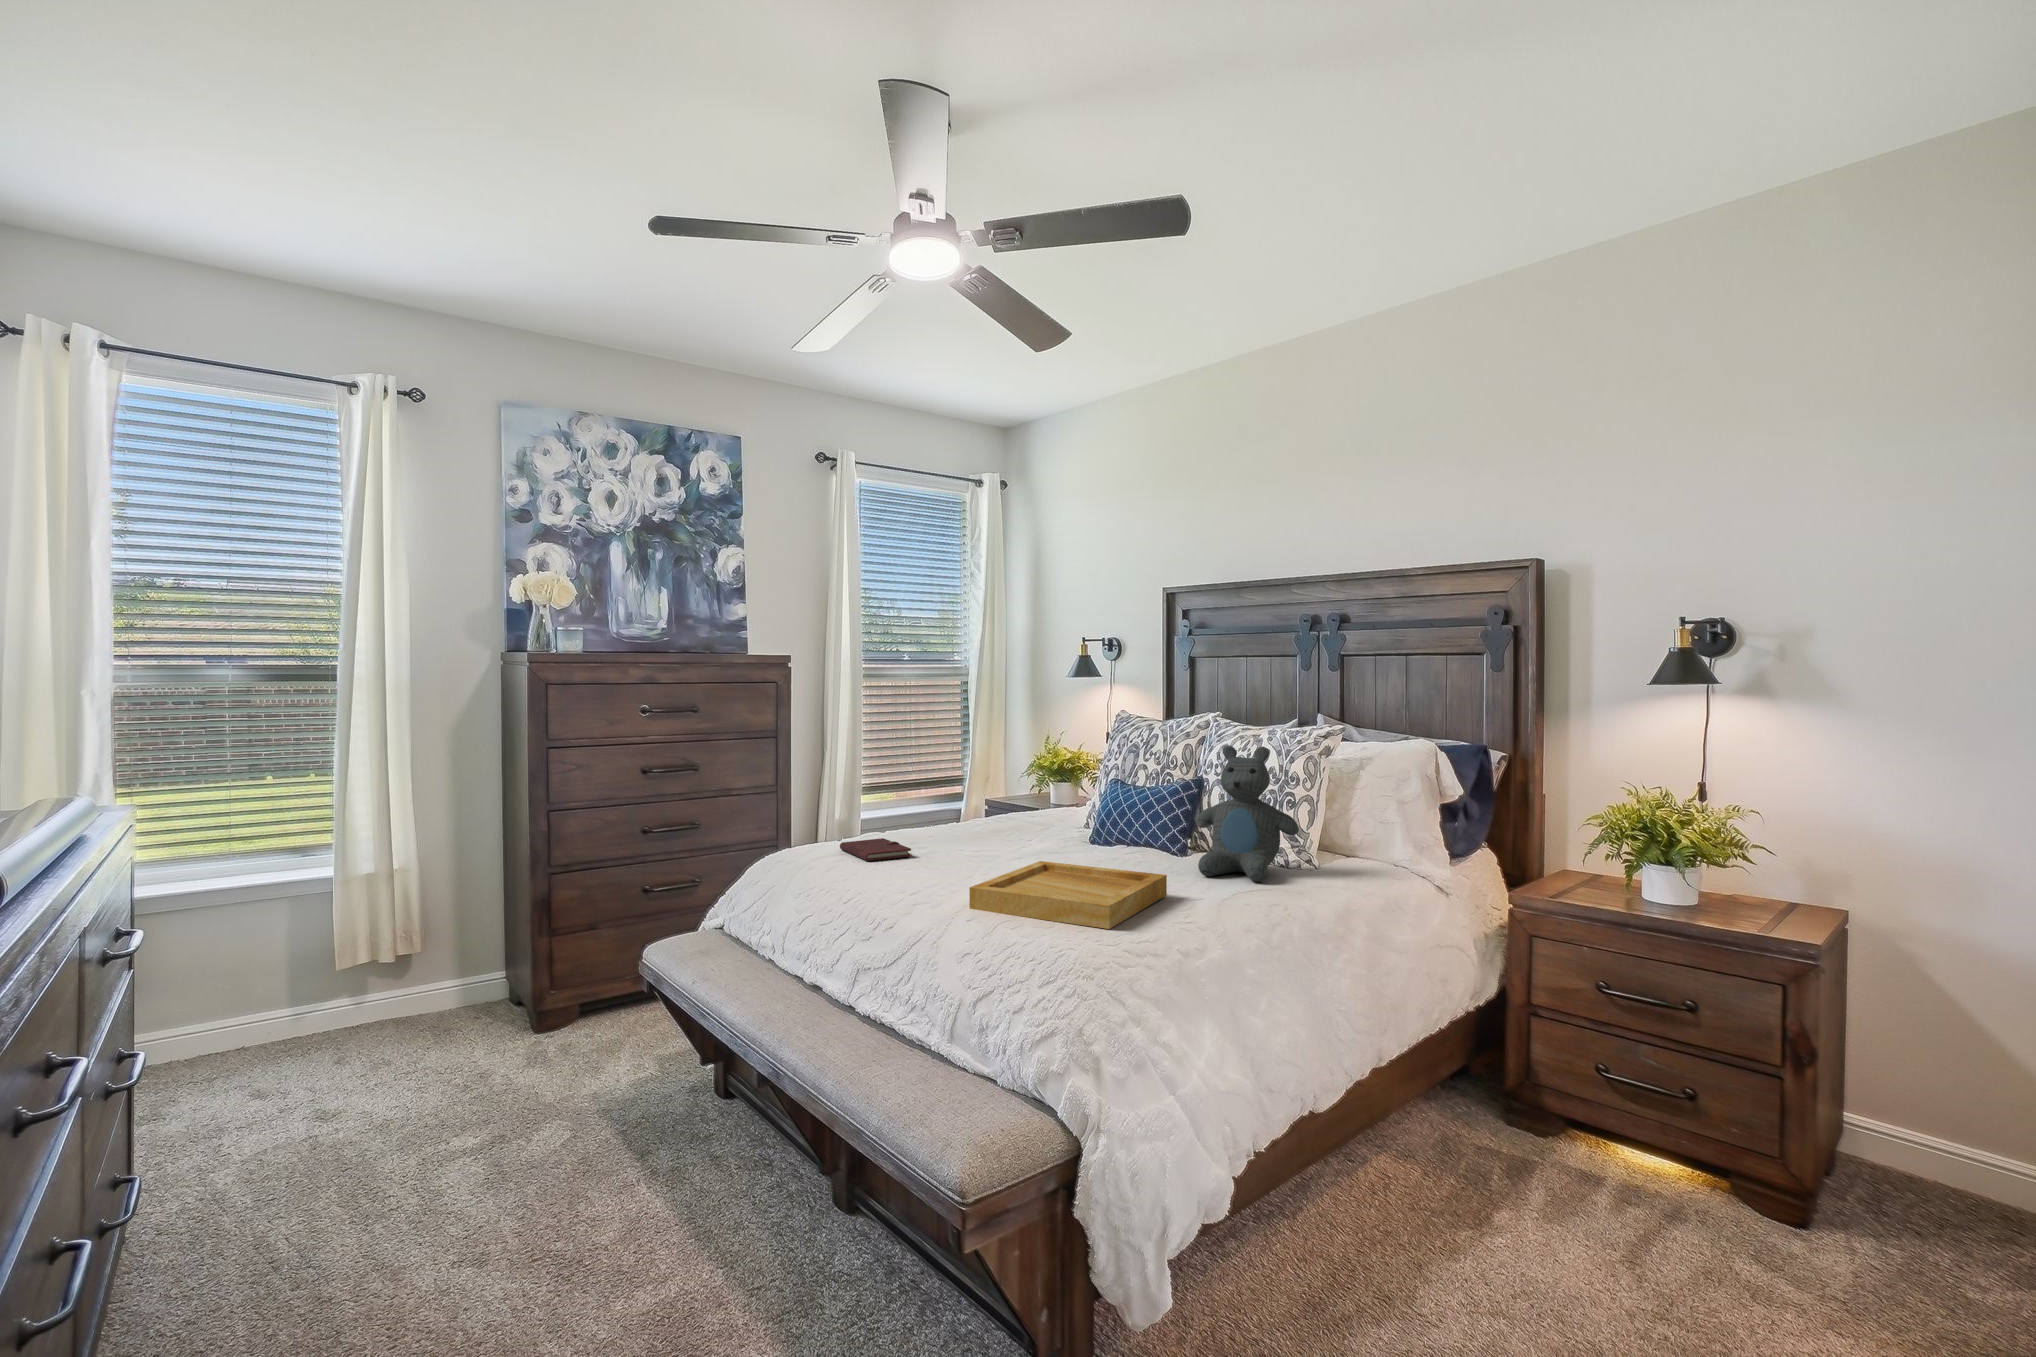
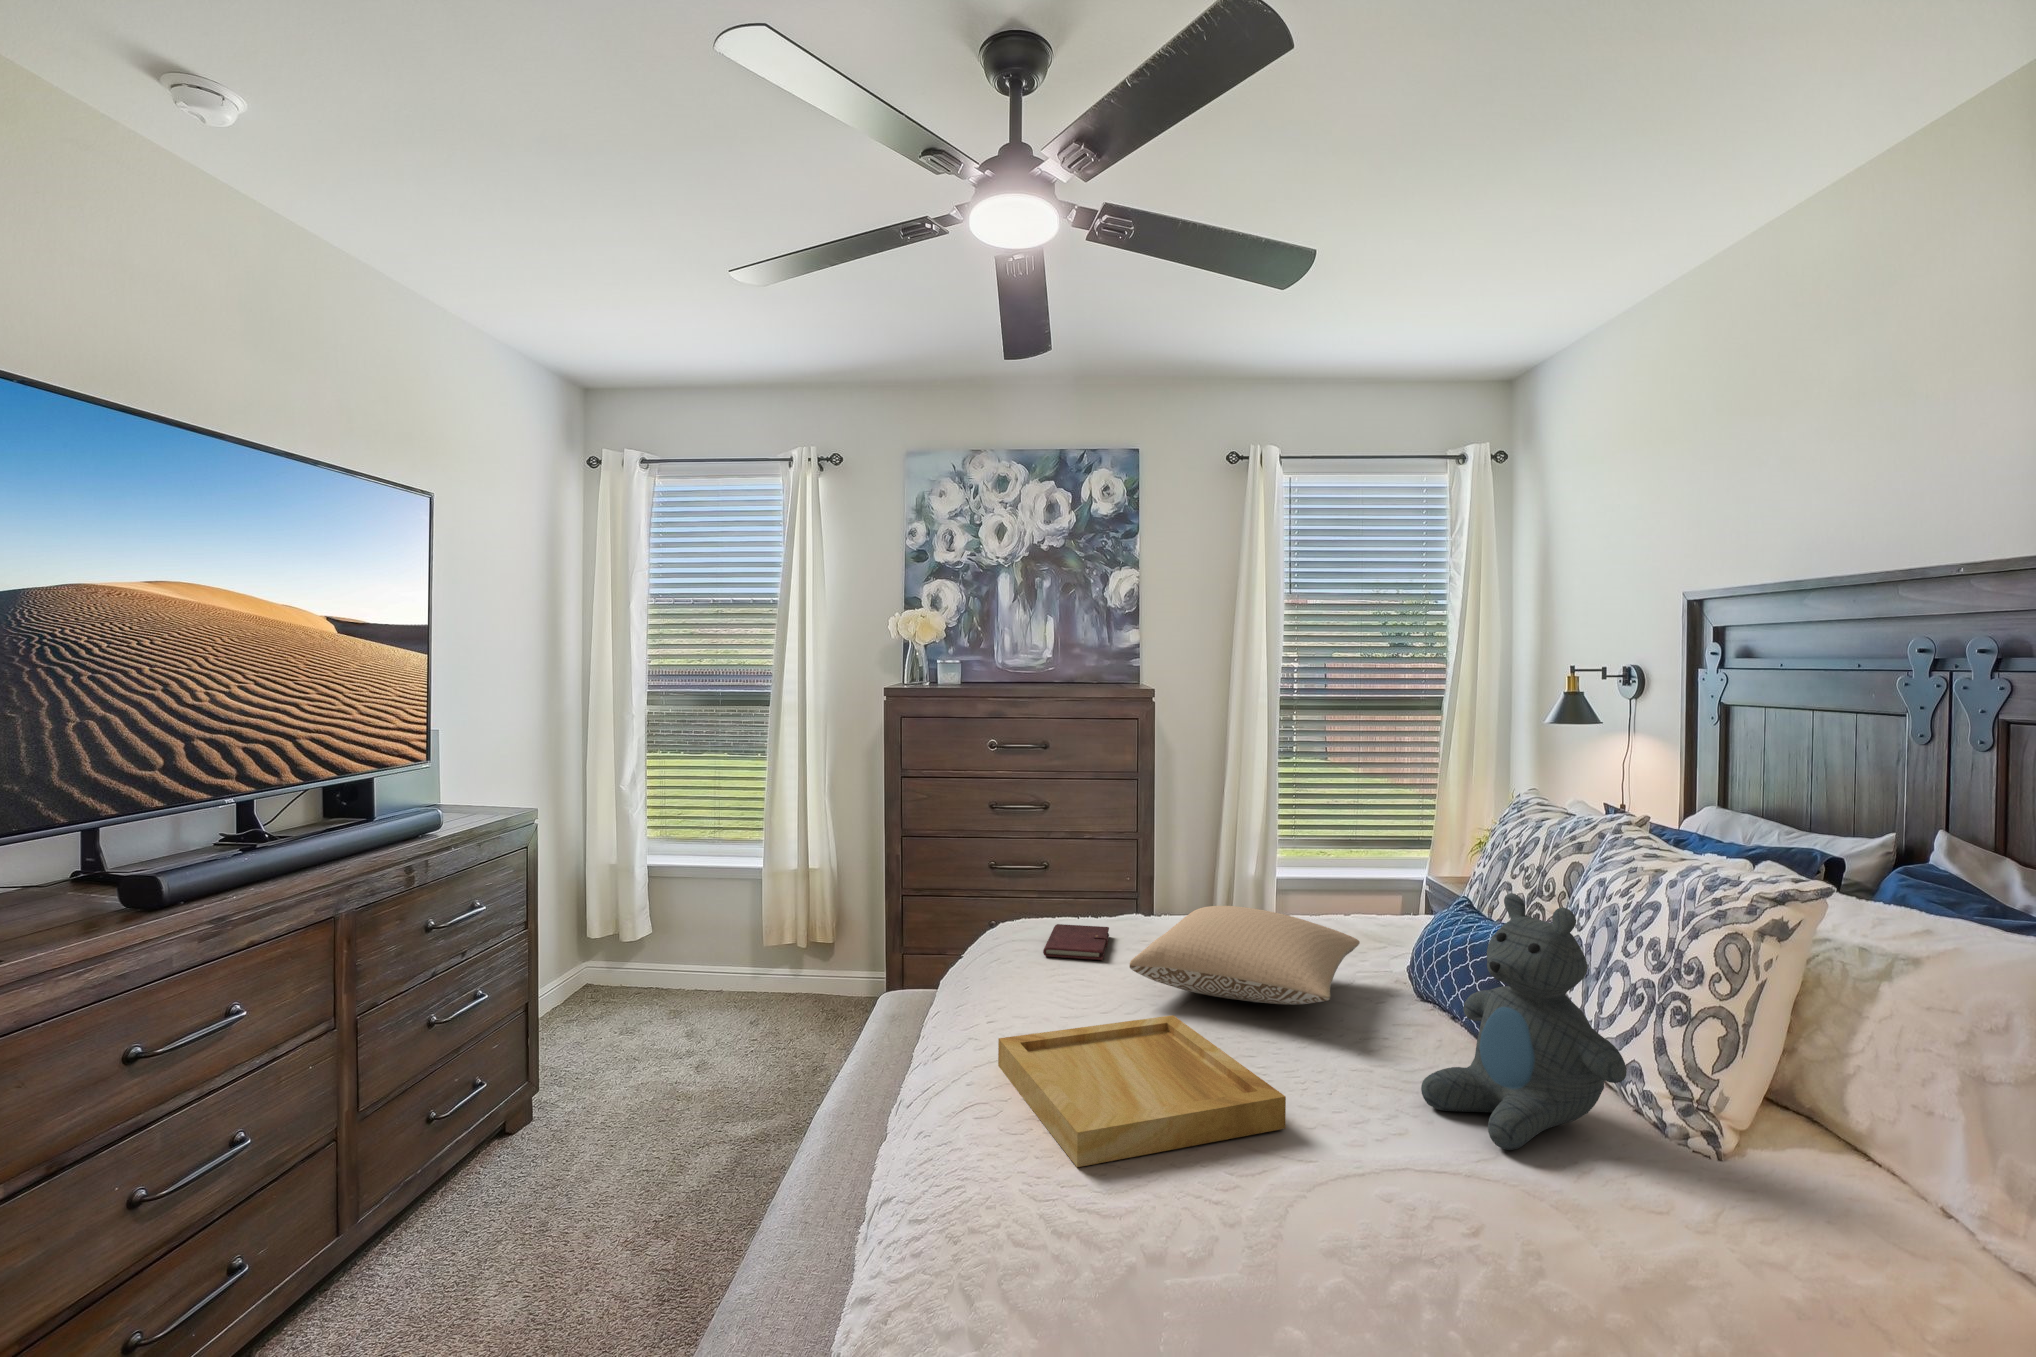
pillow: none [954,797,1117,858] -> present [1130,906,1360,1005]

